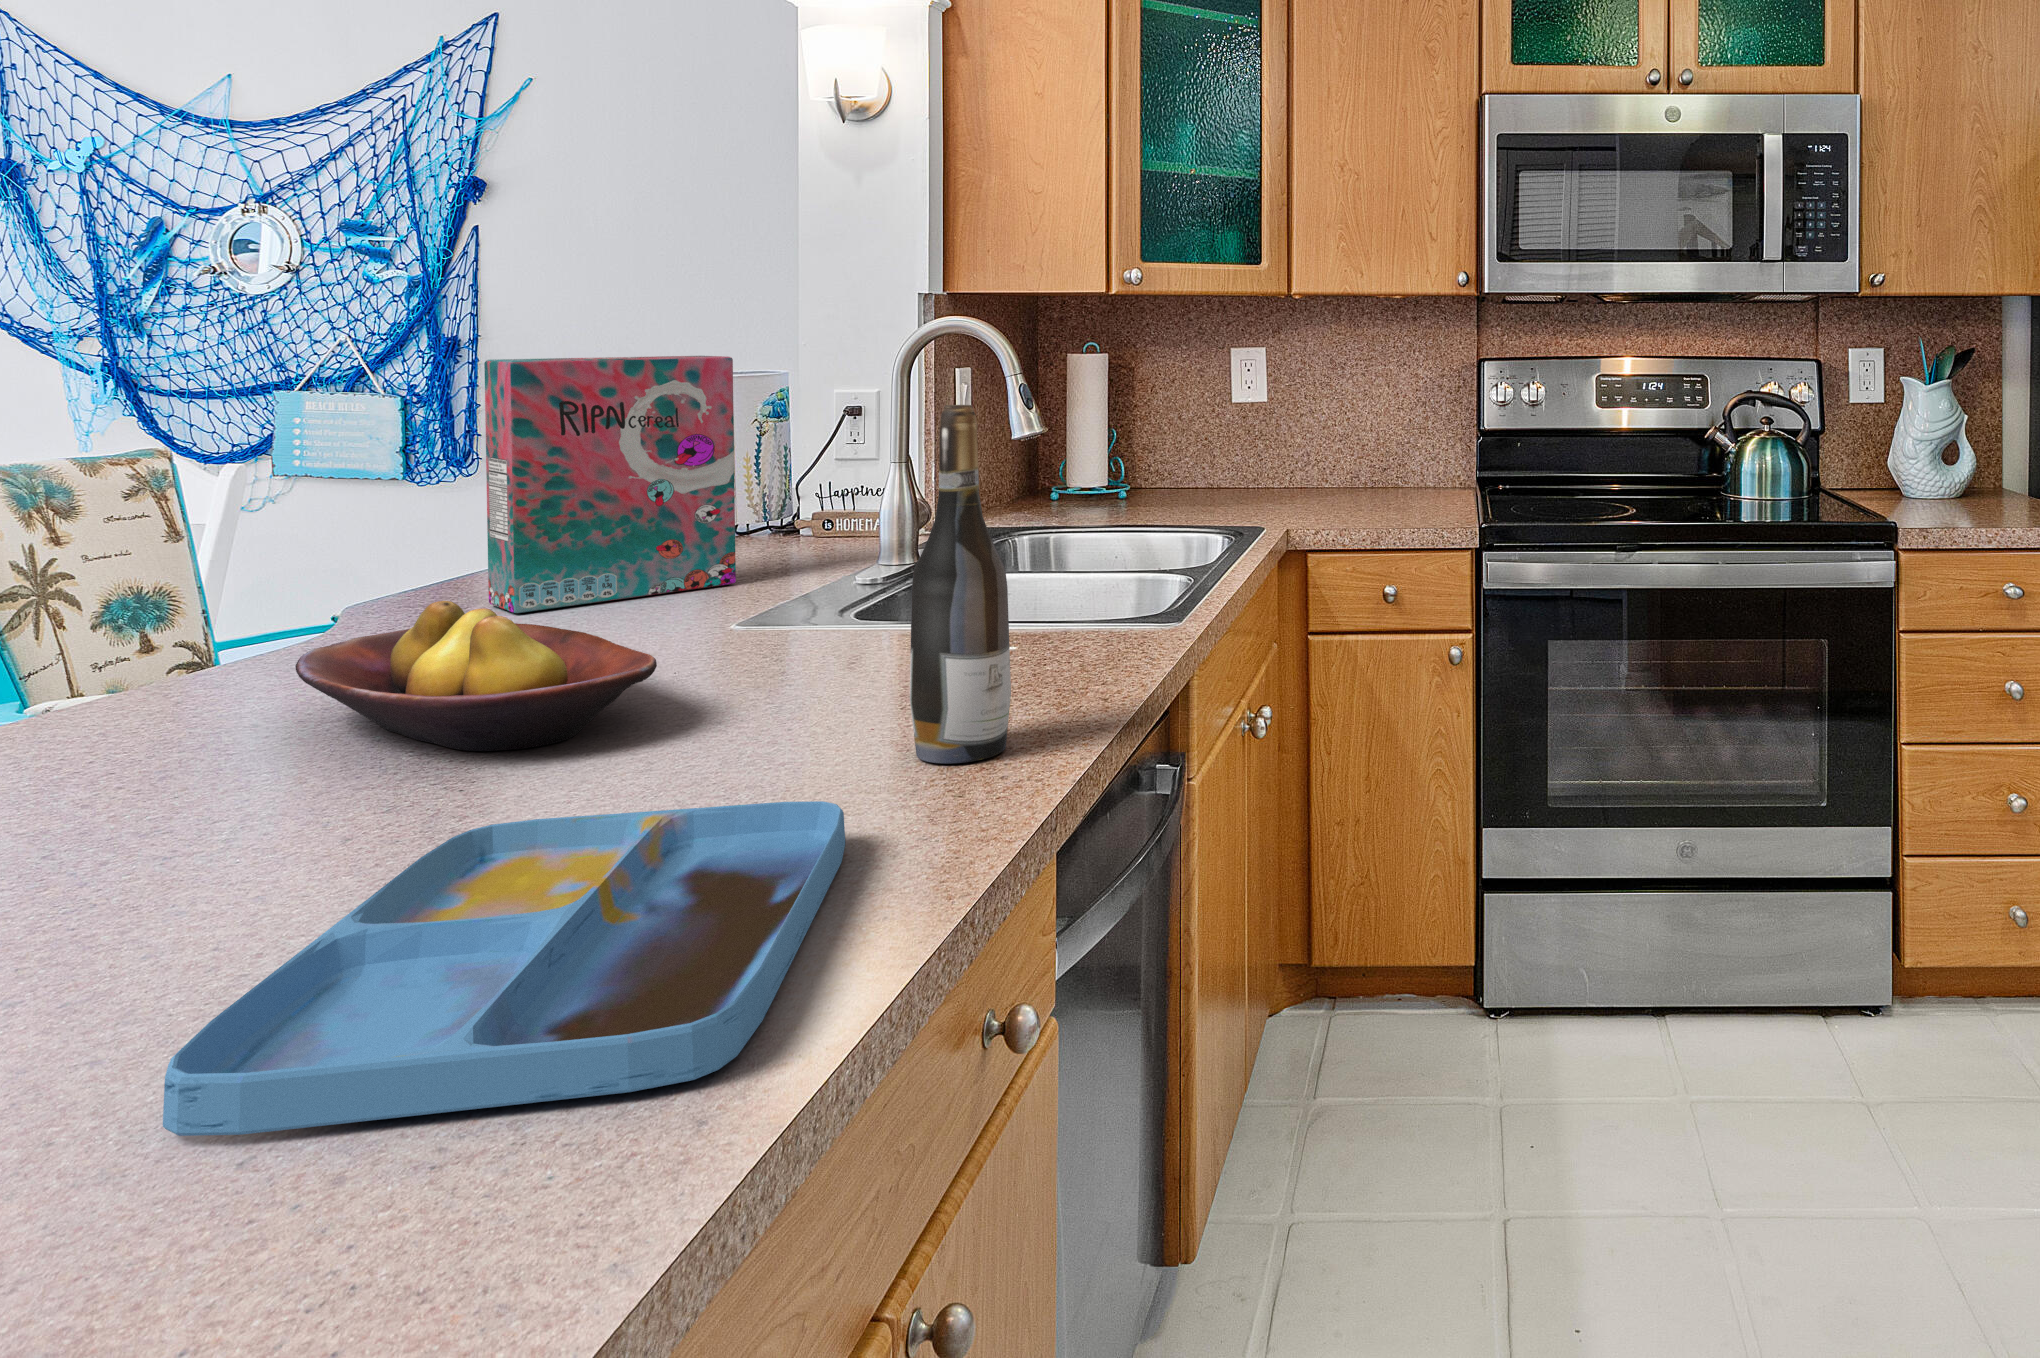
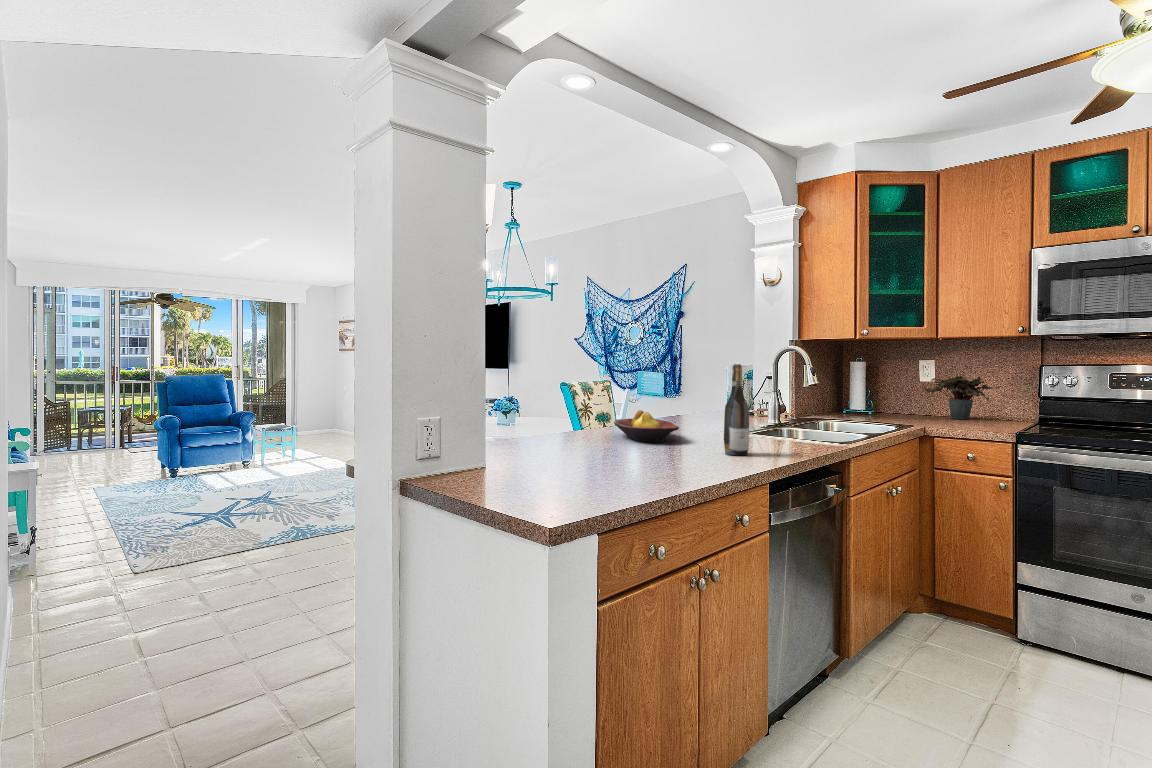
cereal box: present [484,356,736,613] -> none [663,358,723,424]
potted plant: none [1242,387,1404,493] -> present [923,376,1000,419]
tray: present [163,801,845,1136] -> none [572,446,694,477]

